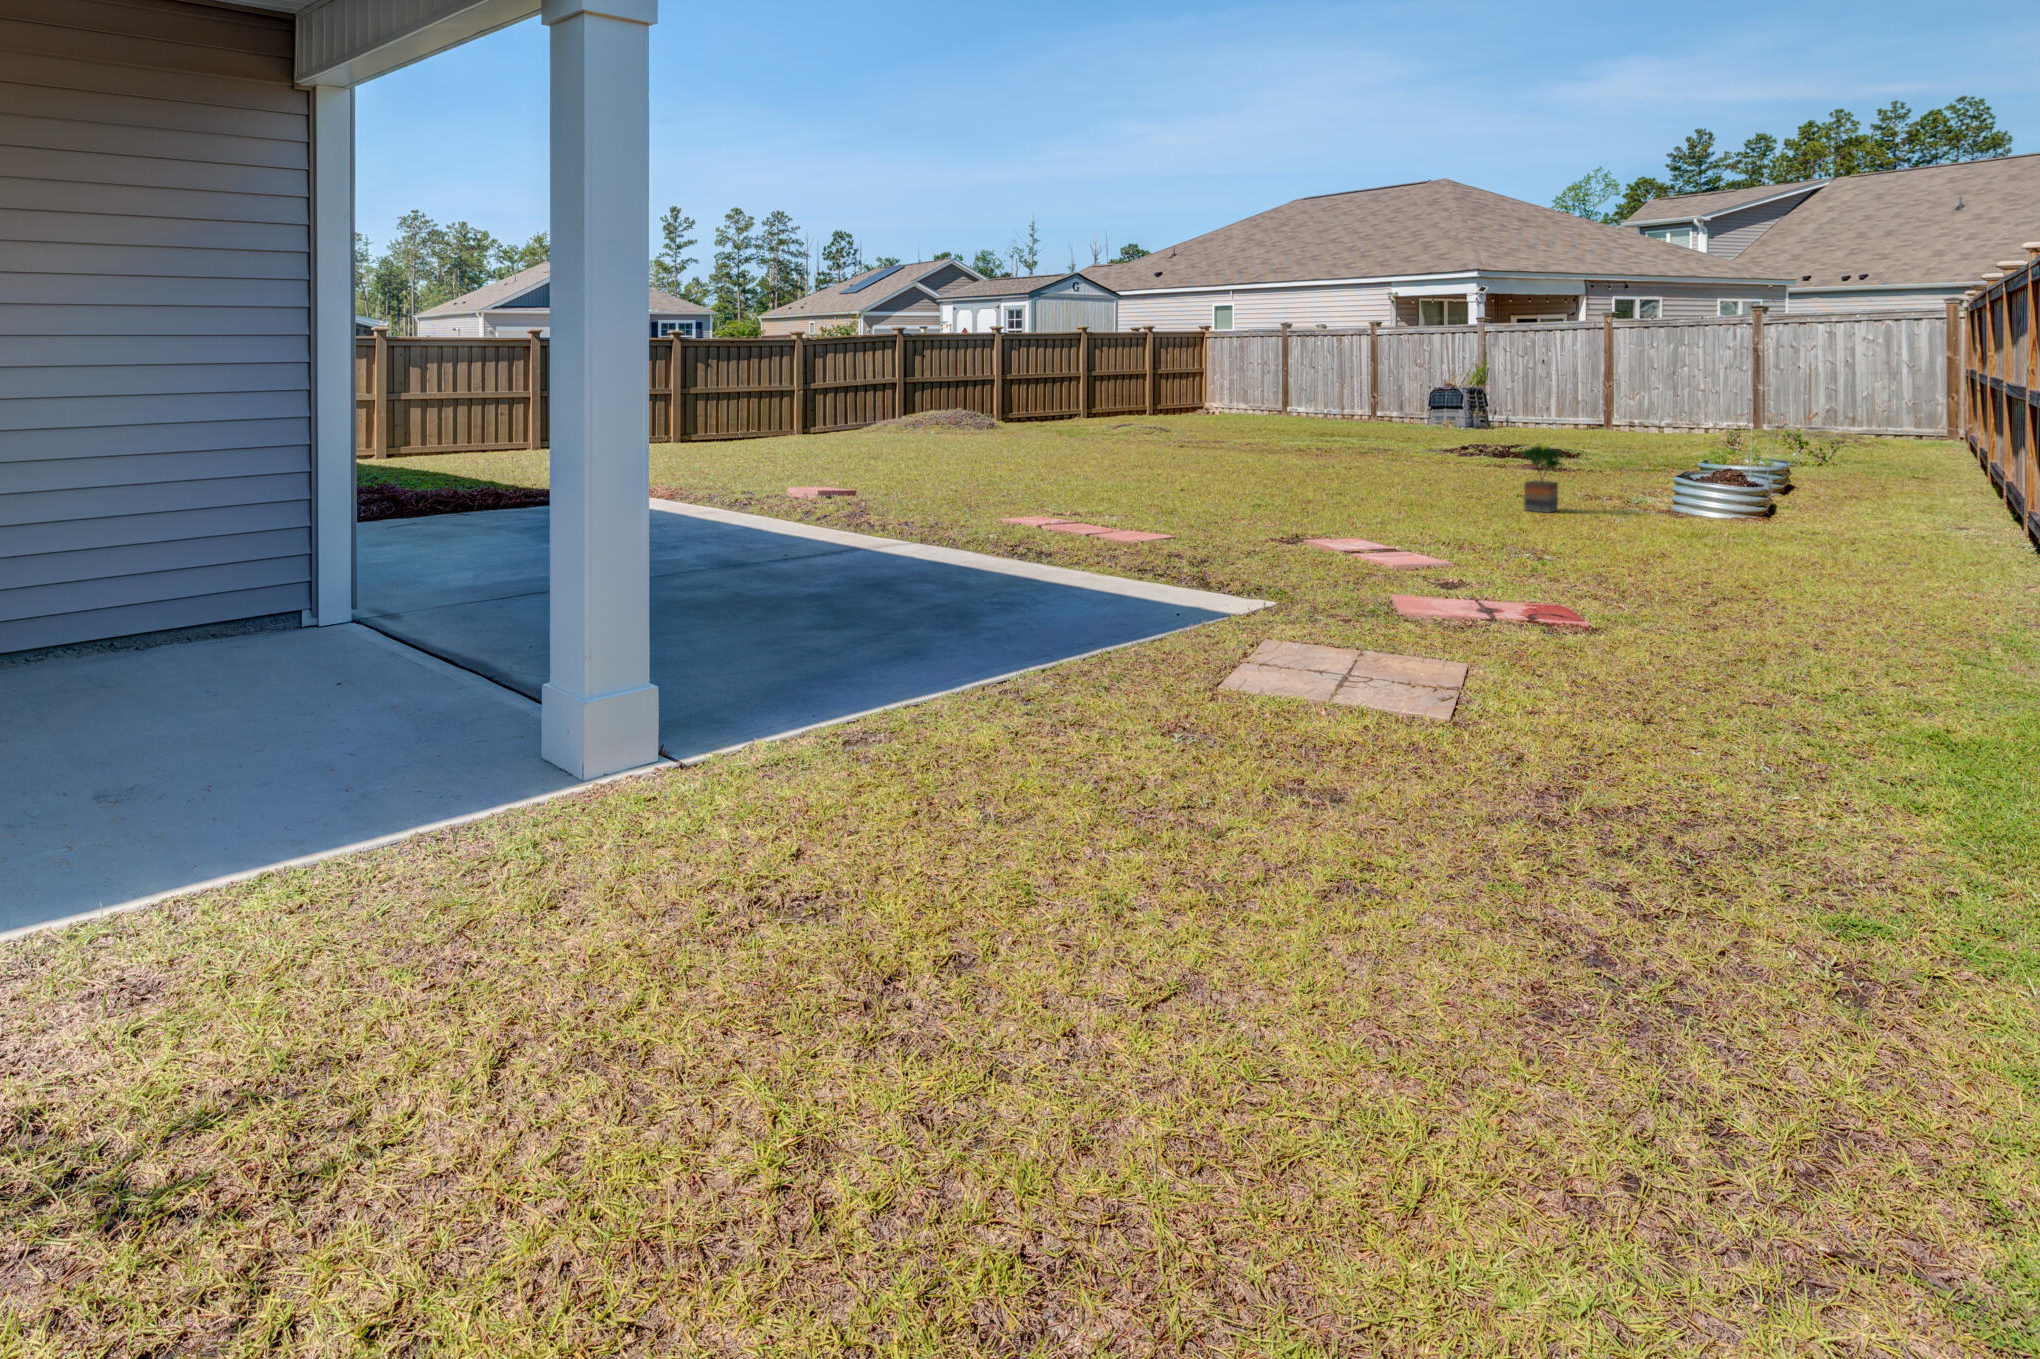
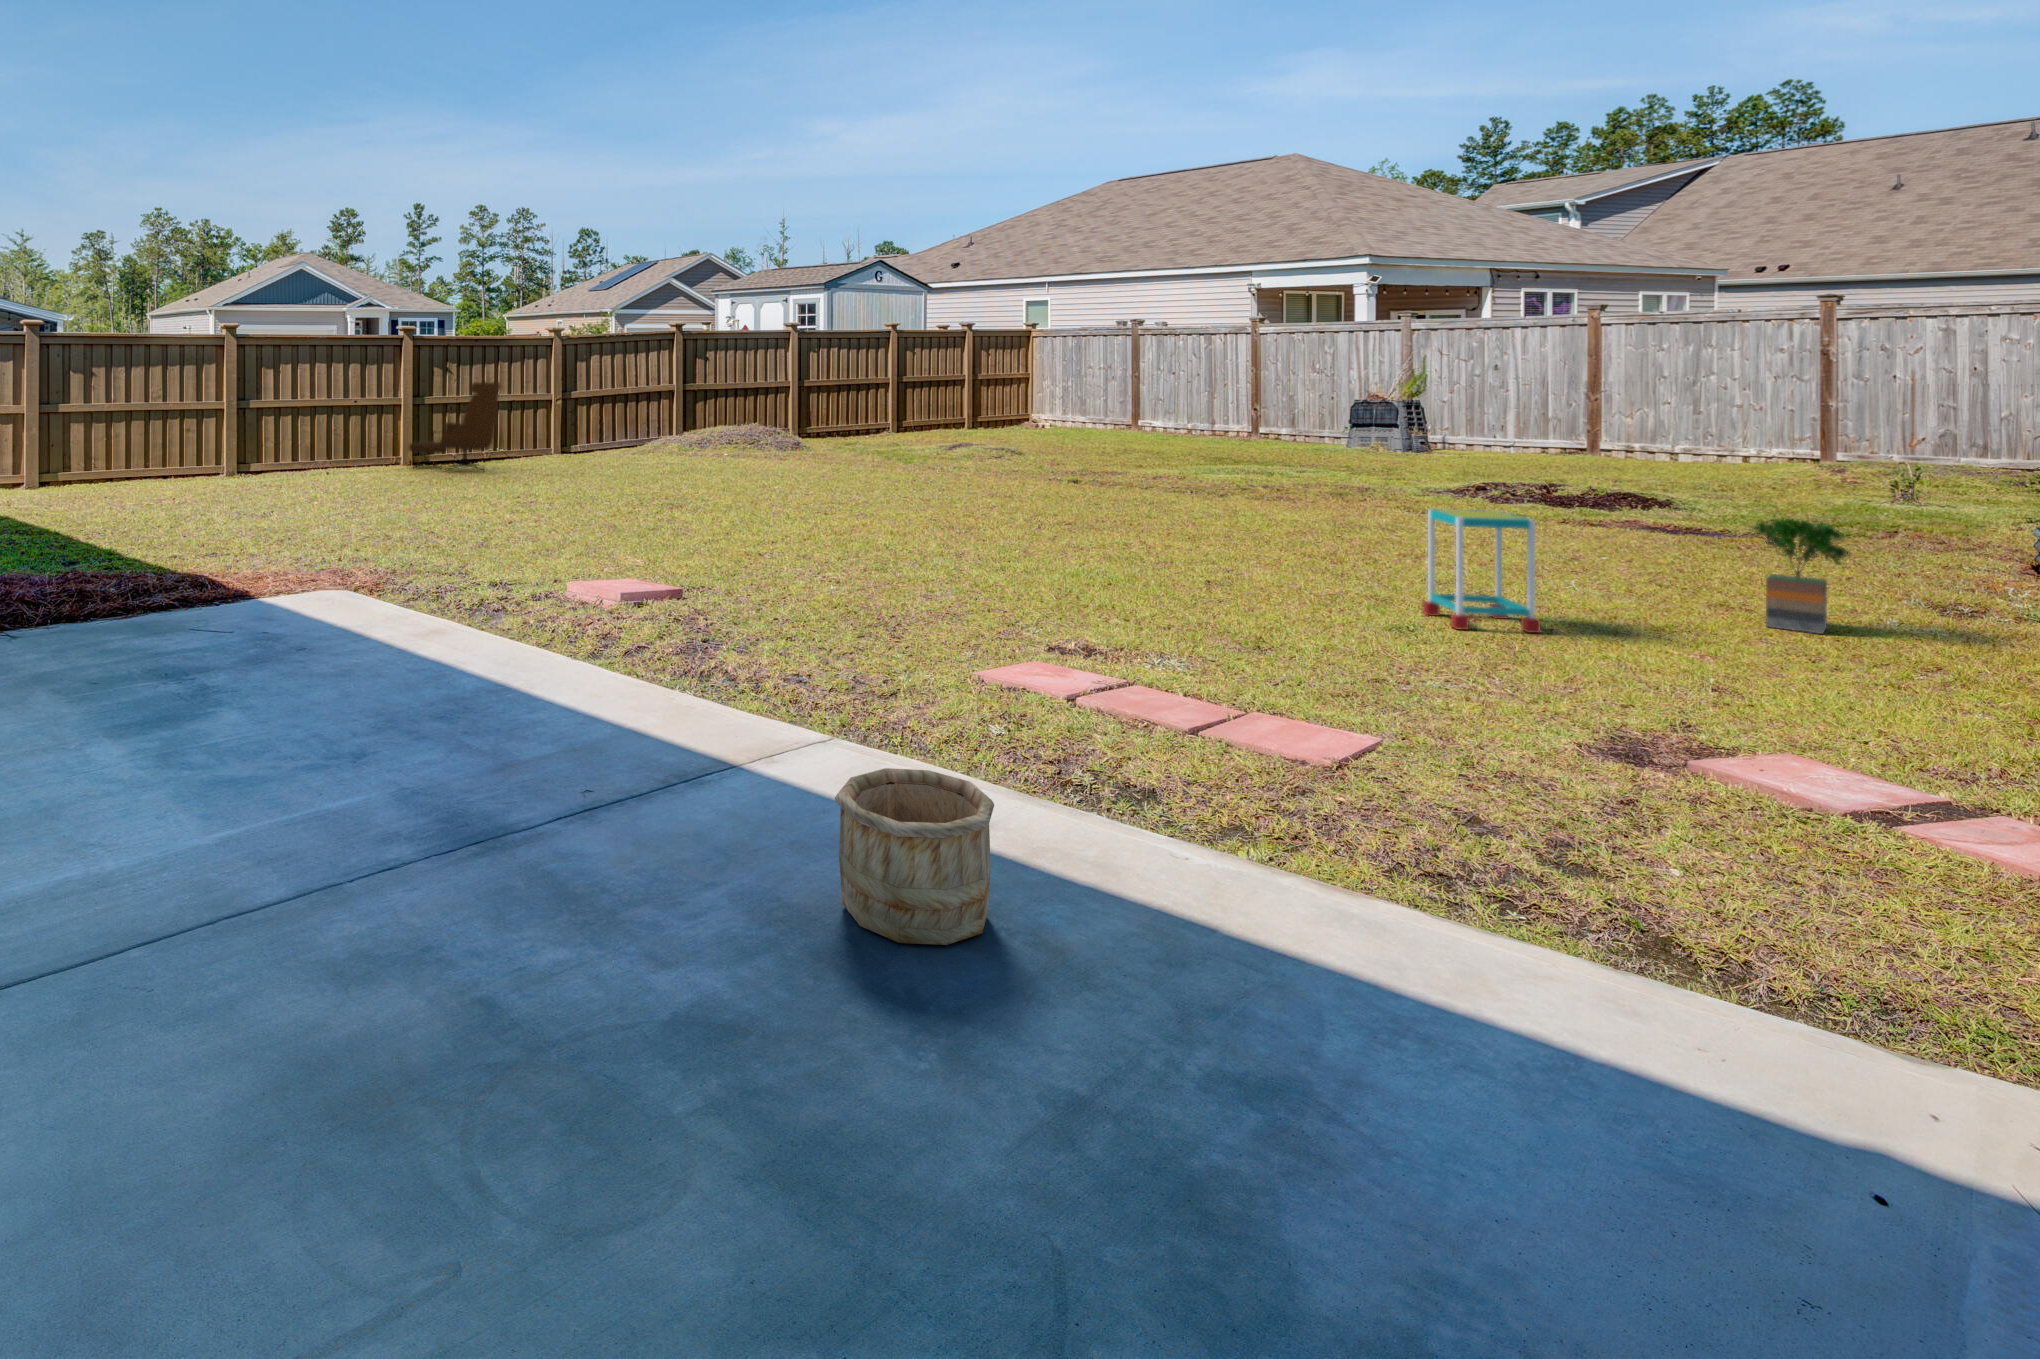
lounge chair: none [677,375,752,447] -> present [409,382,500,468]
side table: none [1336,444,1388,514] -> present [1423,509,1540,633]
wooden bucket: none [929,531,996,591] -> present [835,768,994,945]

